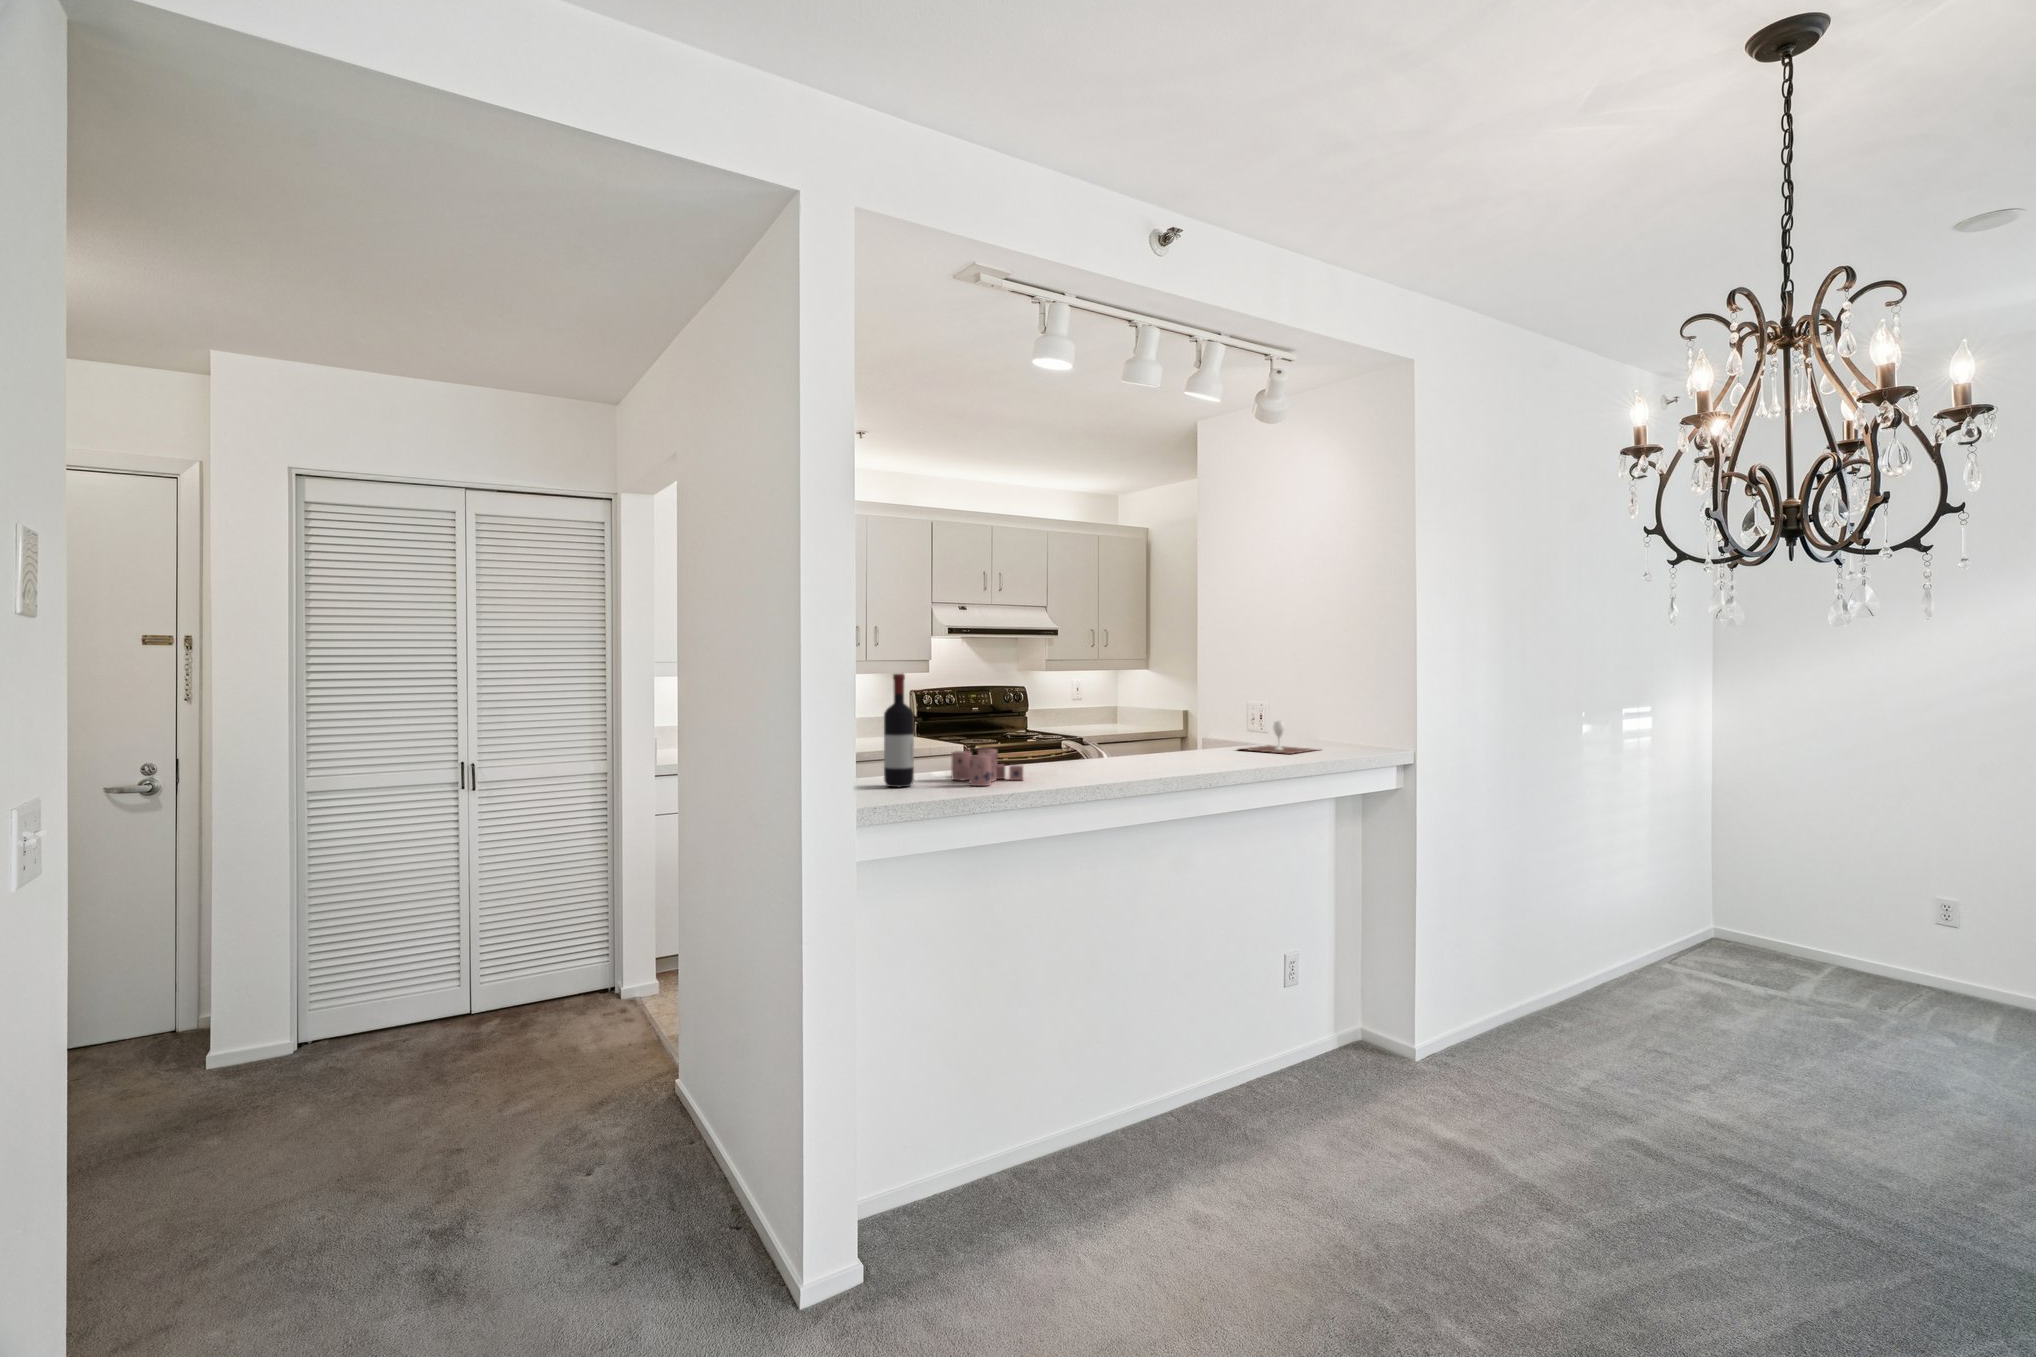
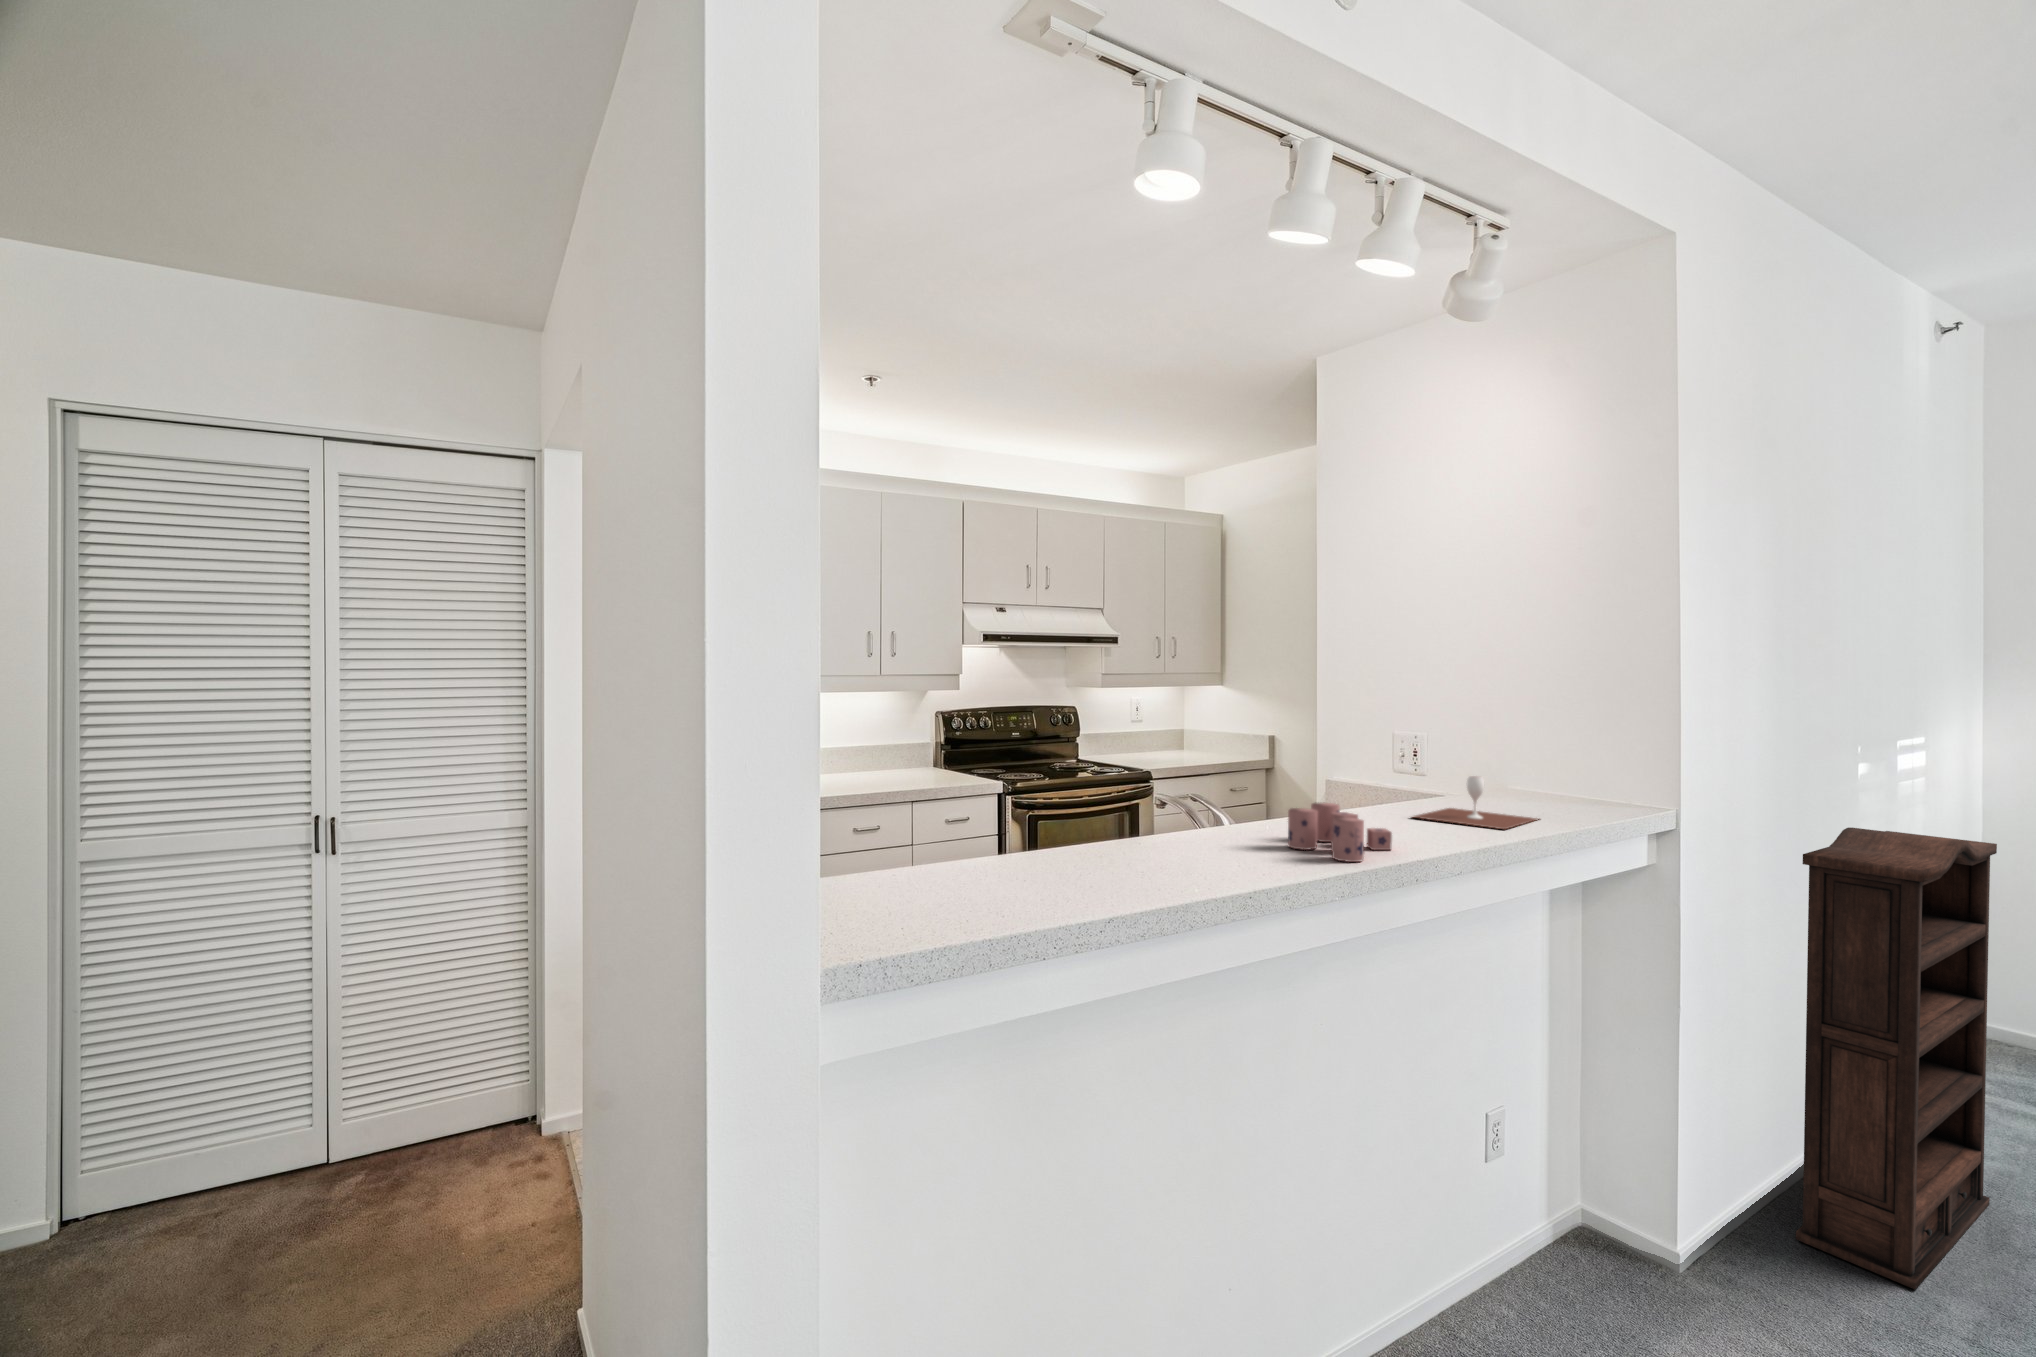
wine bottle: present [884,674,914,787] -> none [878,718,931,920]
candle: present [952,749,1023,786] -> present [1288,803,1392,862]
bookshelf: none [1500,758,1647,1056] -> present [1796,828,1997,1289]

